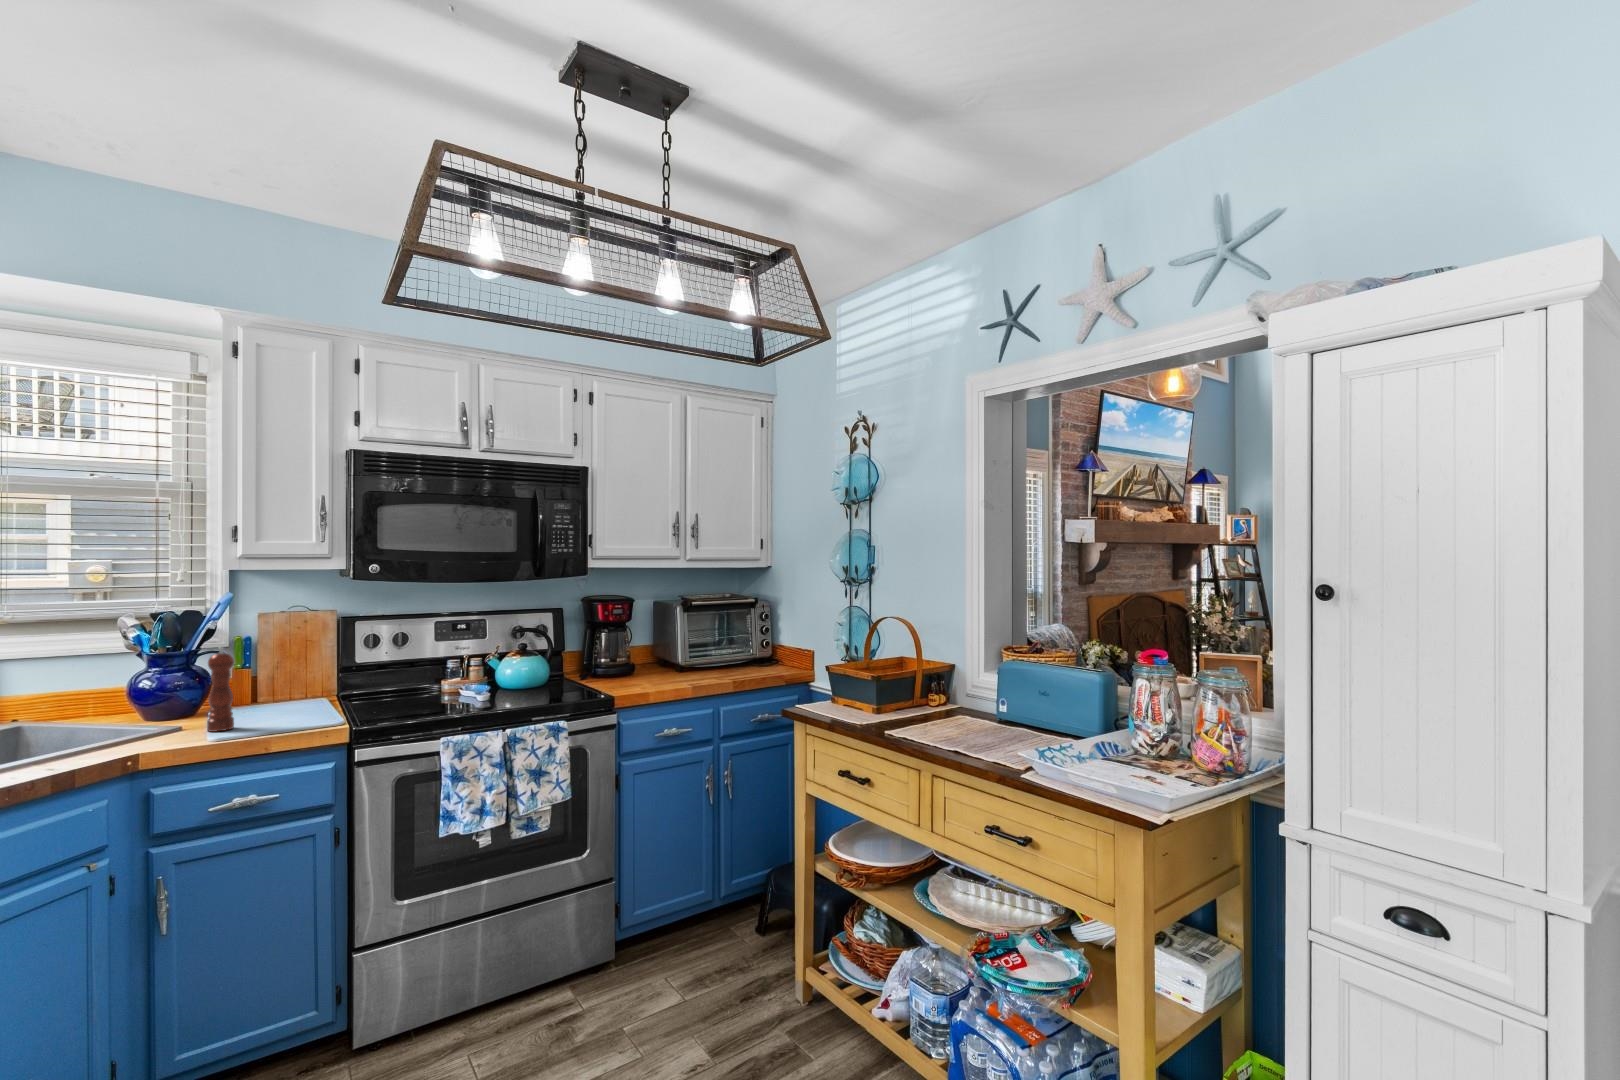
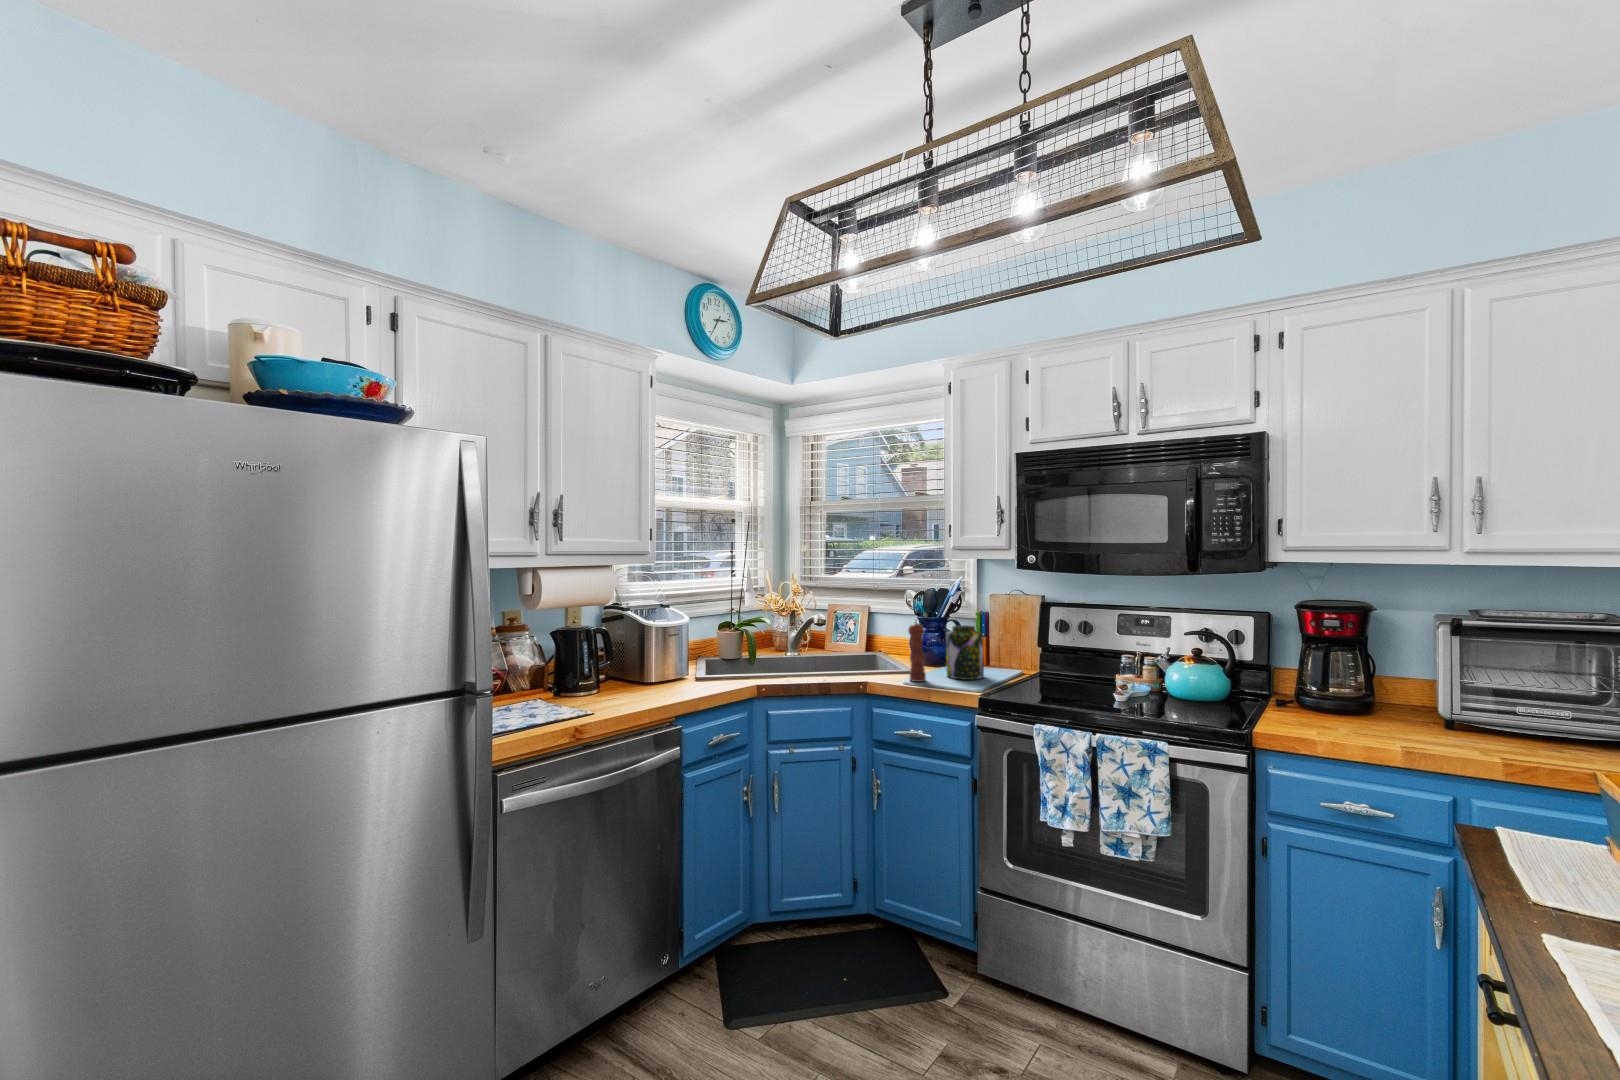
jar: none [240,650,298,719] -> present [946,625,984,680]

